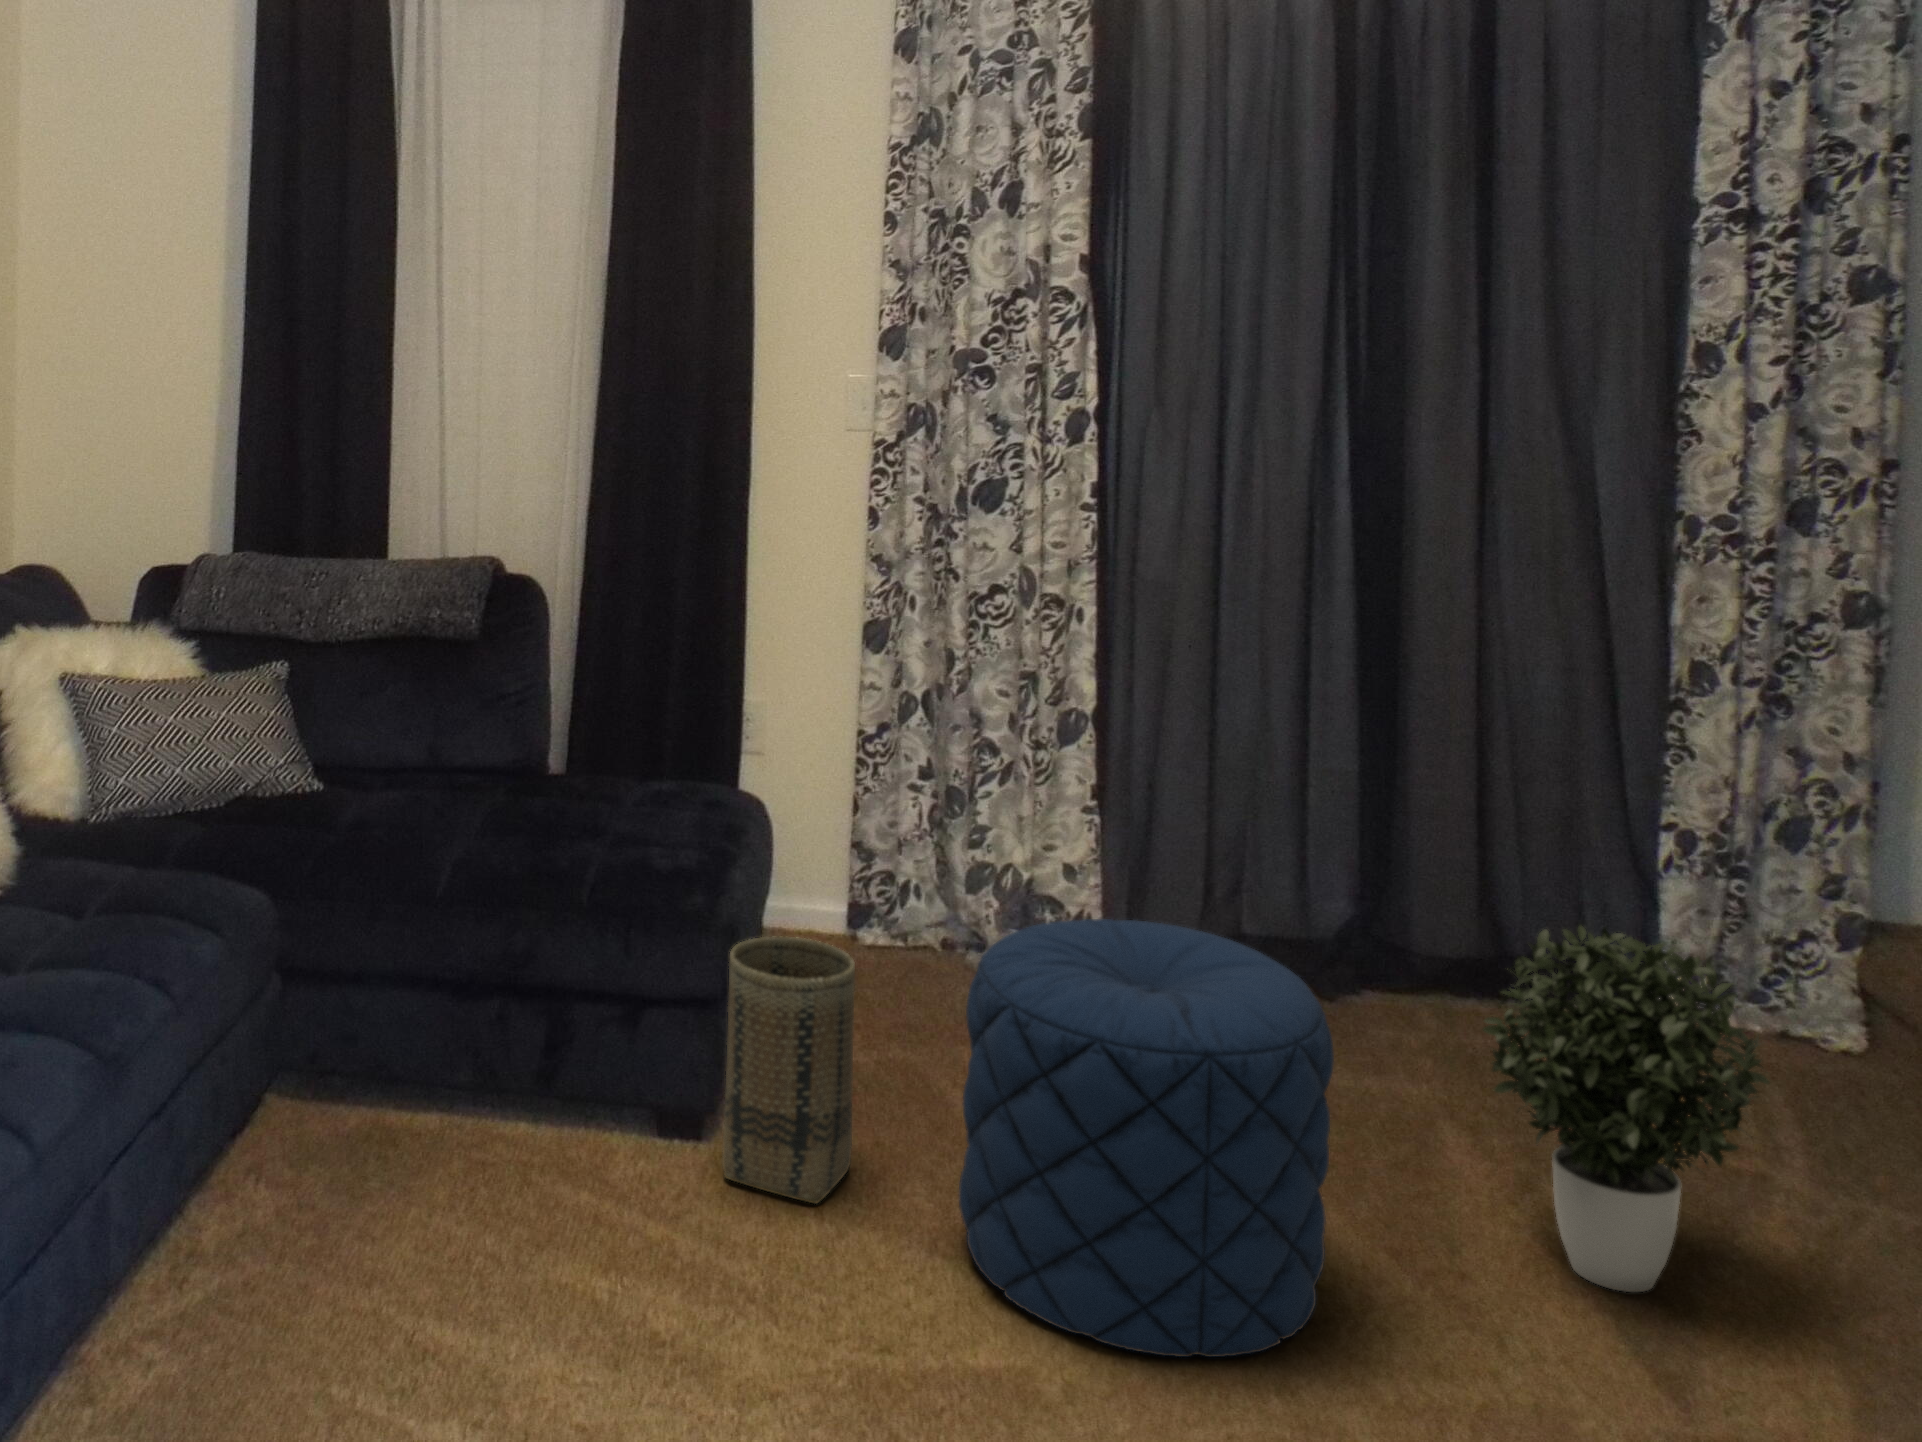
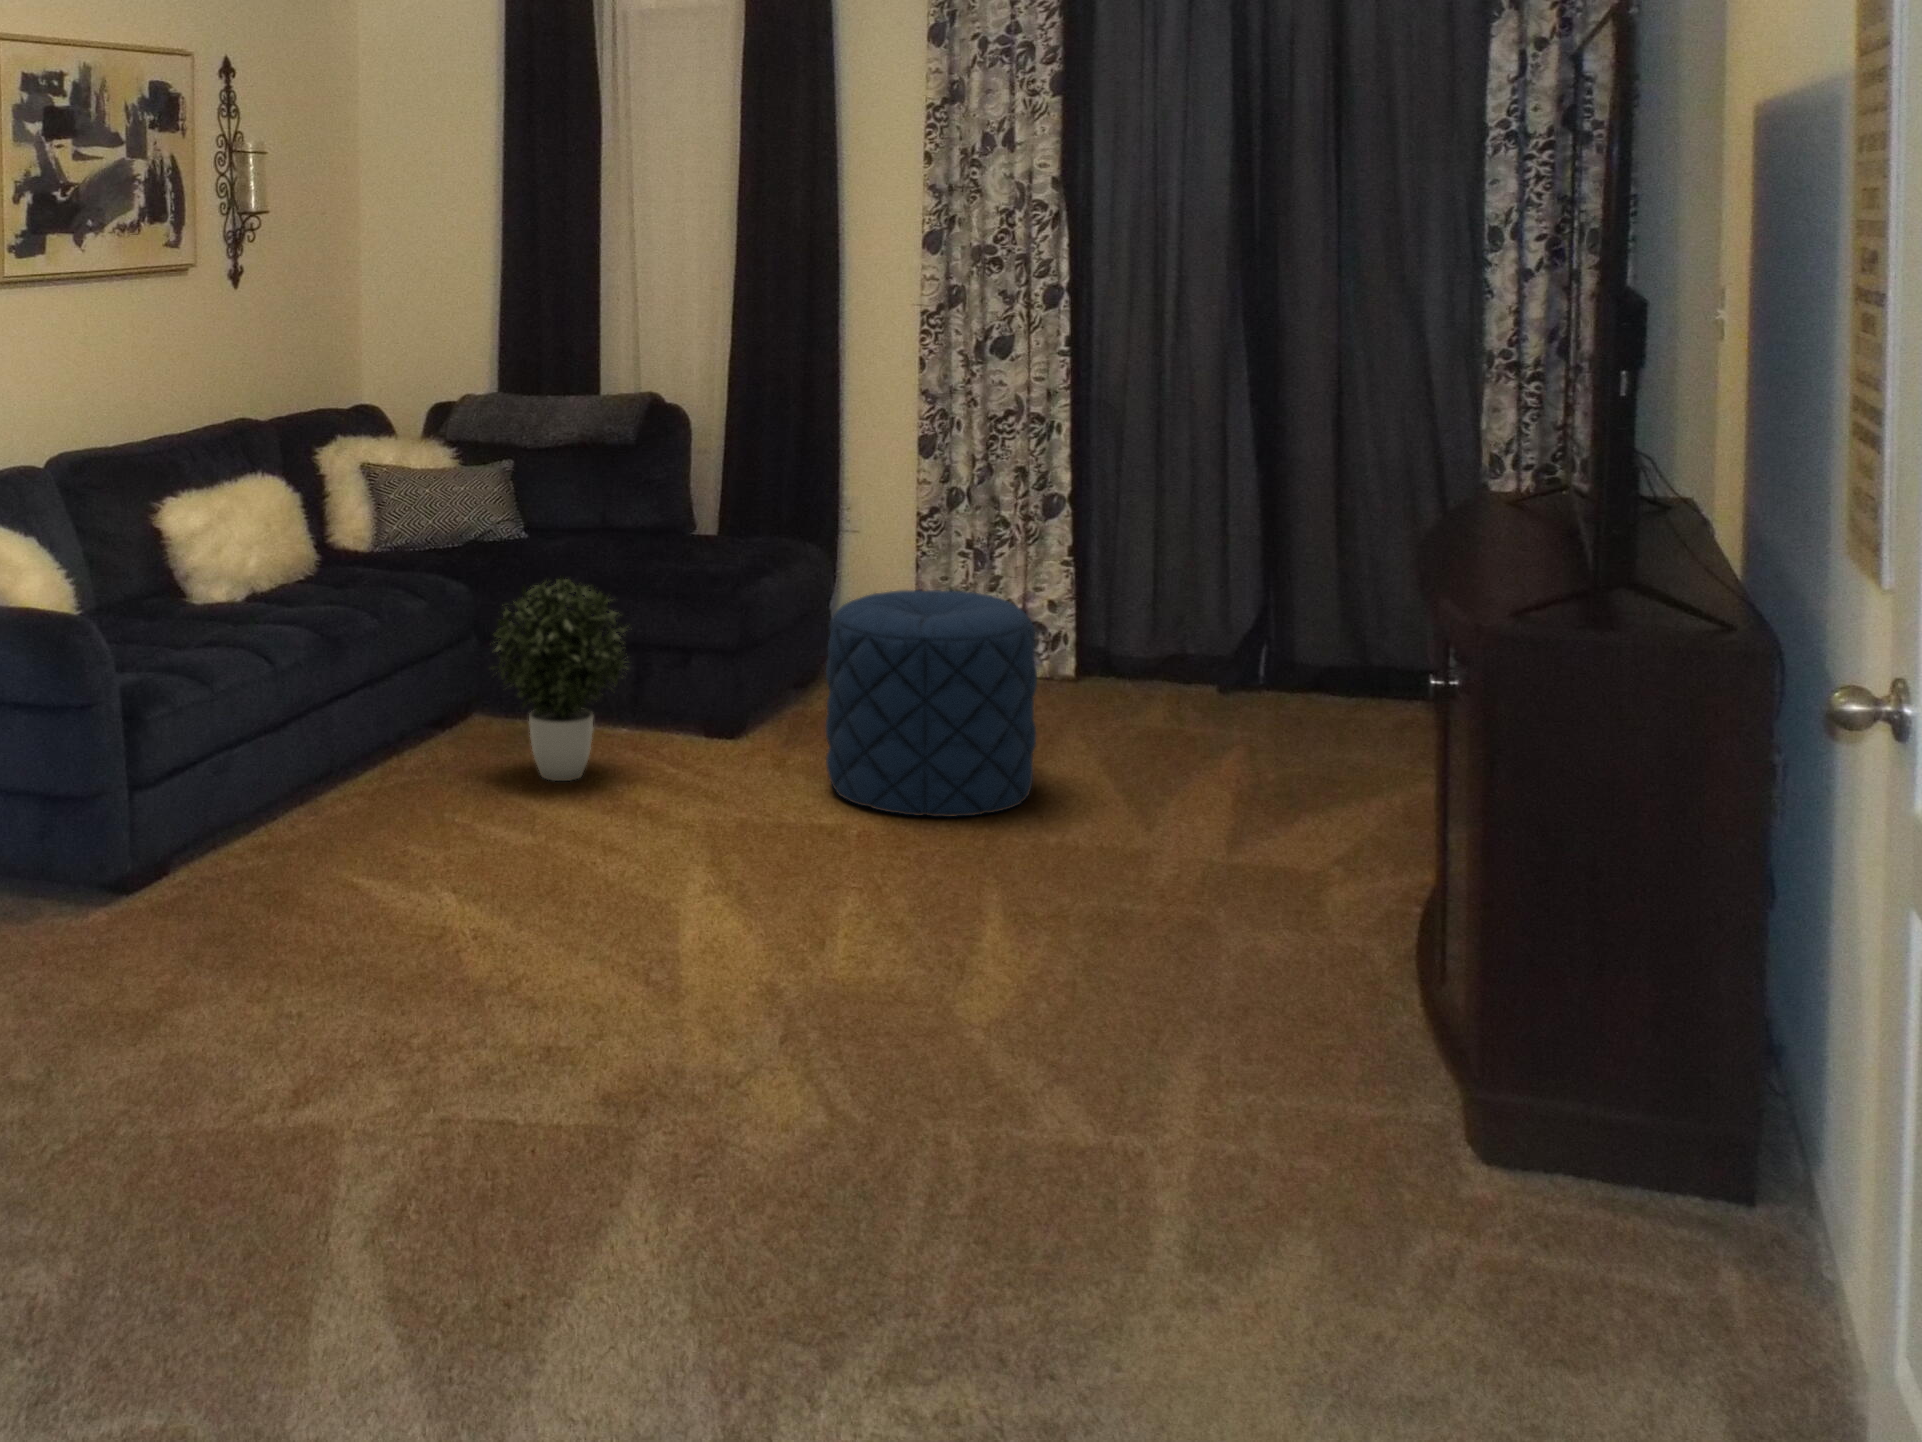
potted plant: present [1483,926,1769,1292] -> present [492,576,627,781]
basket: present [722,937,855,1203] -> none [715,610,799,761]

